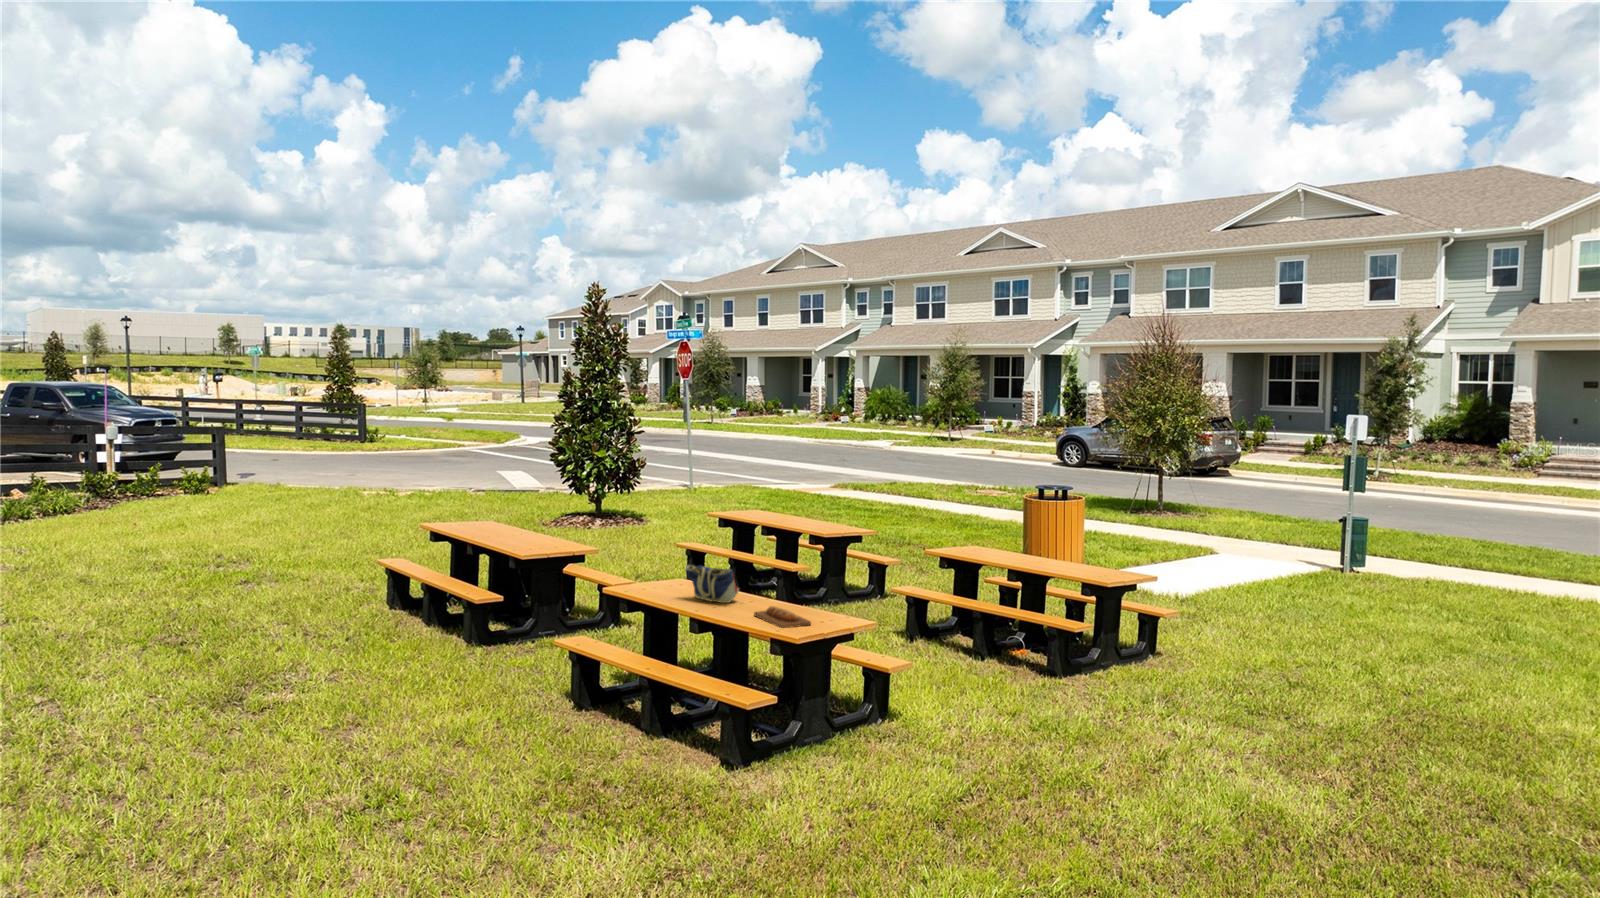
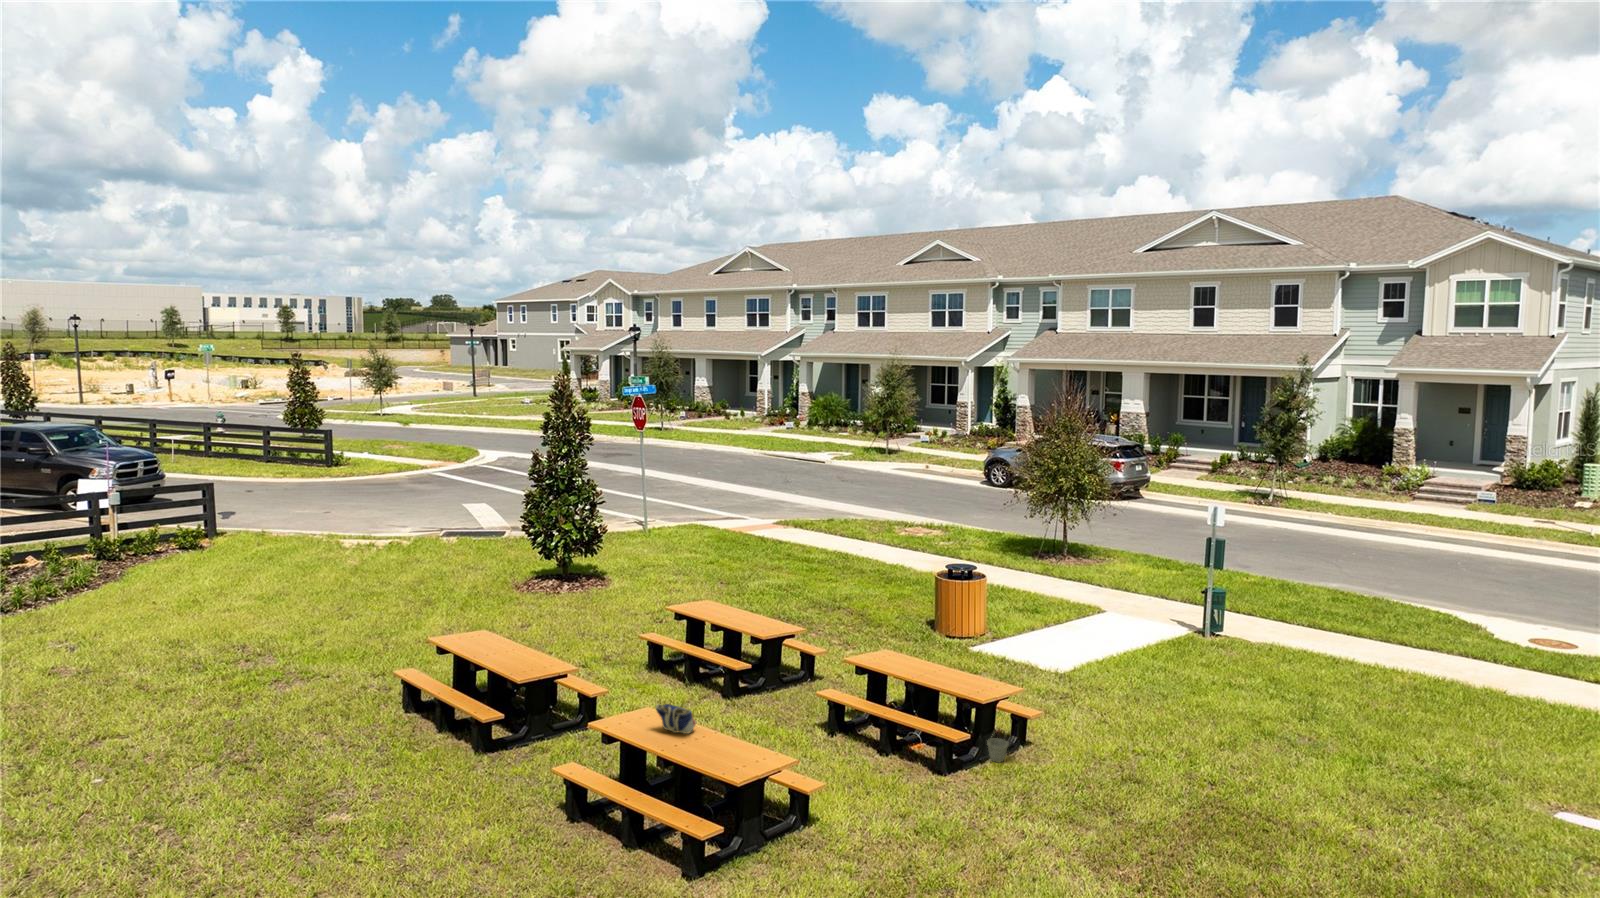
bread loaf: present [754,606,811,628] -> none [708,742,750,765]
bucket: none [1118,630,1147,673] -> present [987,731,1008,763]

